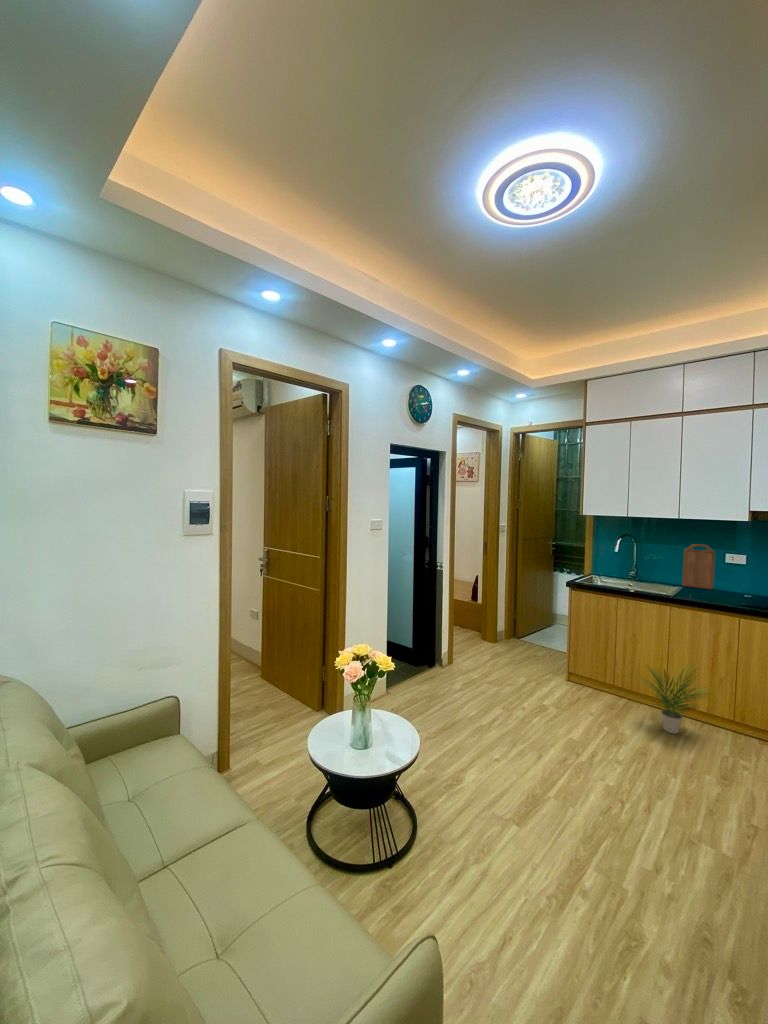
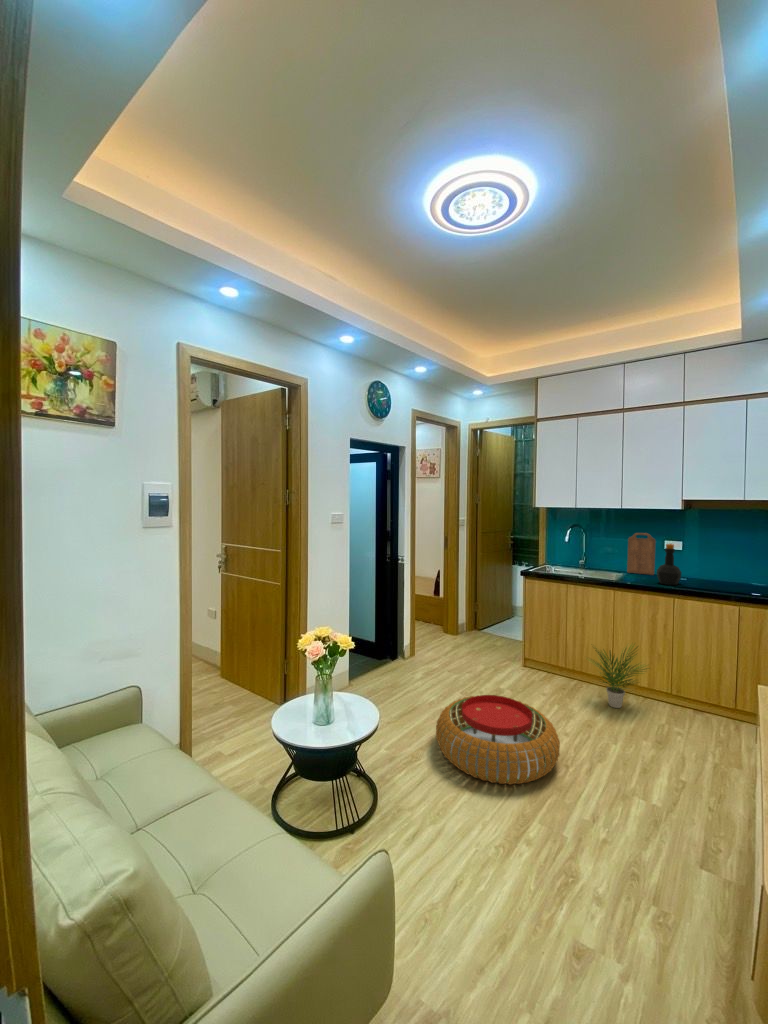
bottle: none [719,558,748,603] -> present [657,544,681,585]
pouf: none [478,715,615,820] -> present [436,695,560,785]

